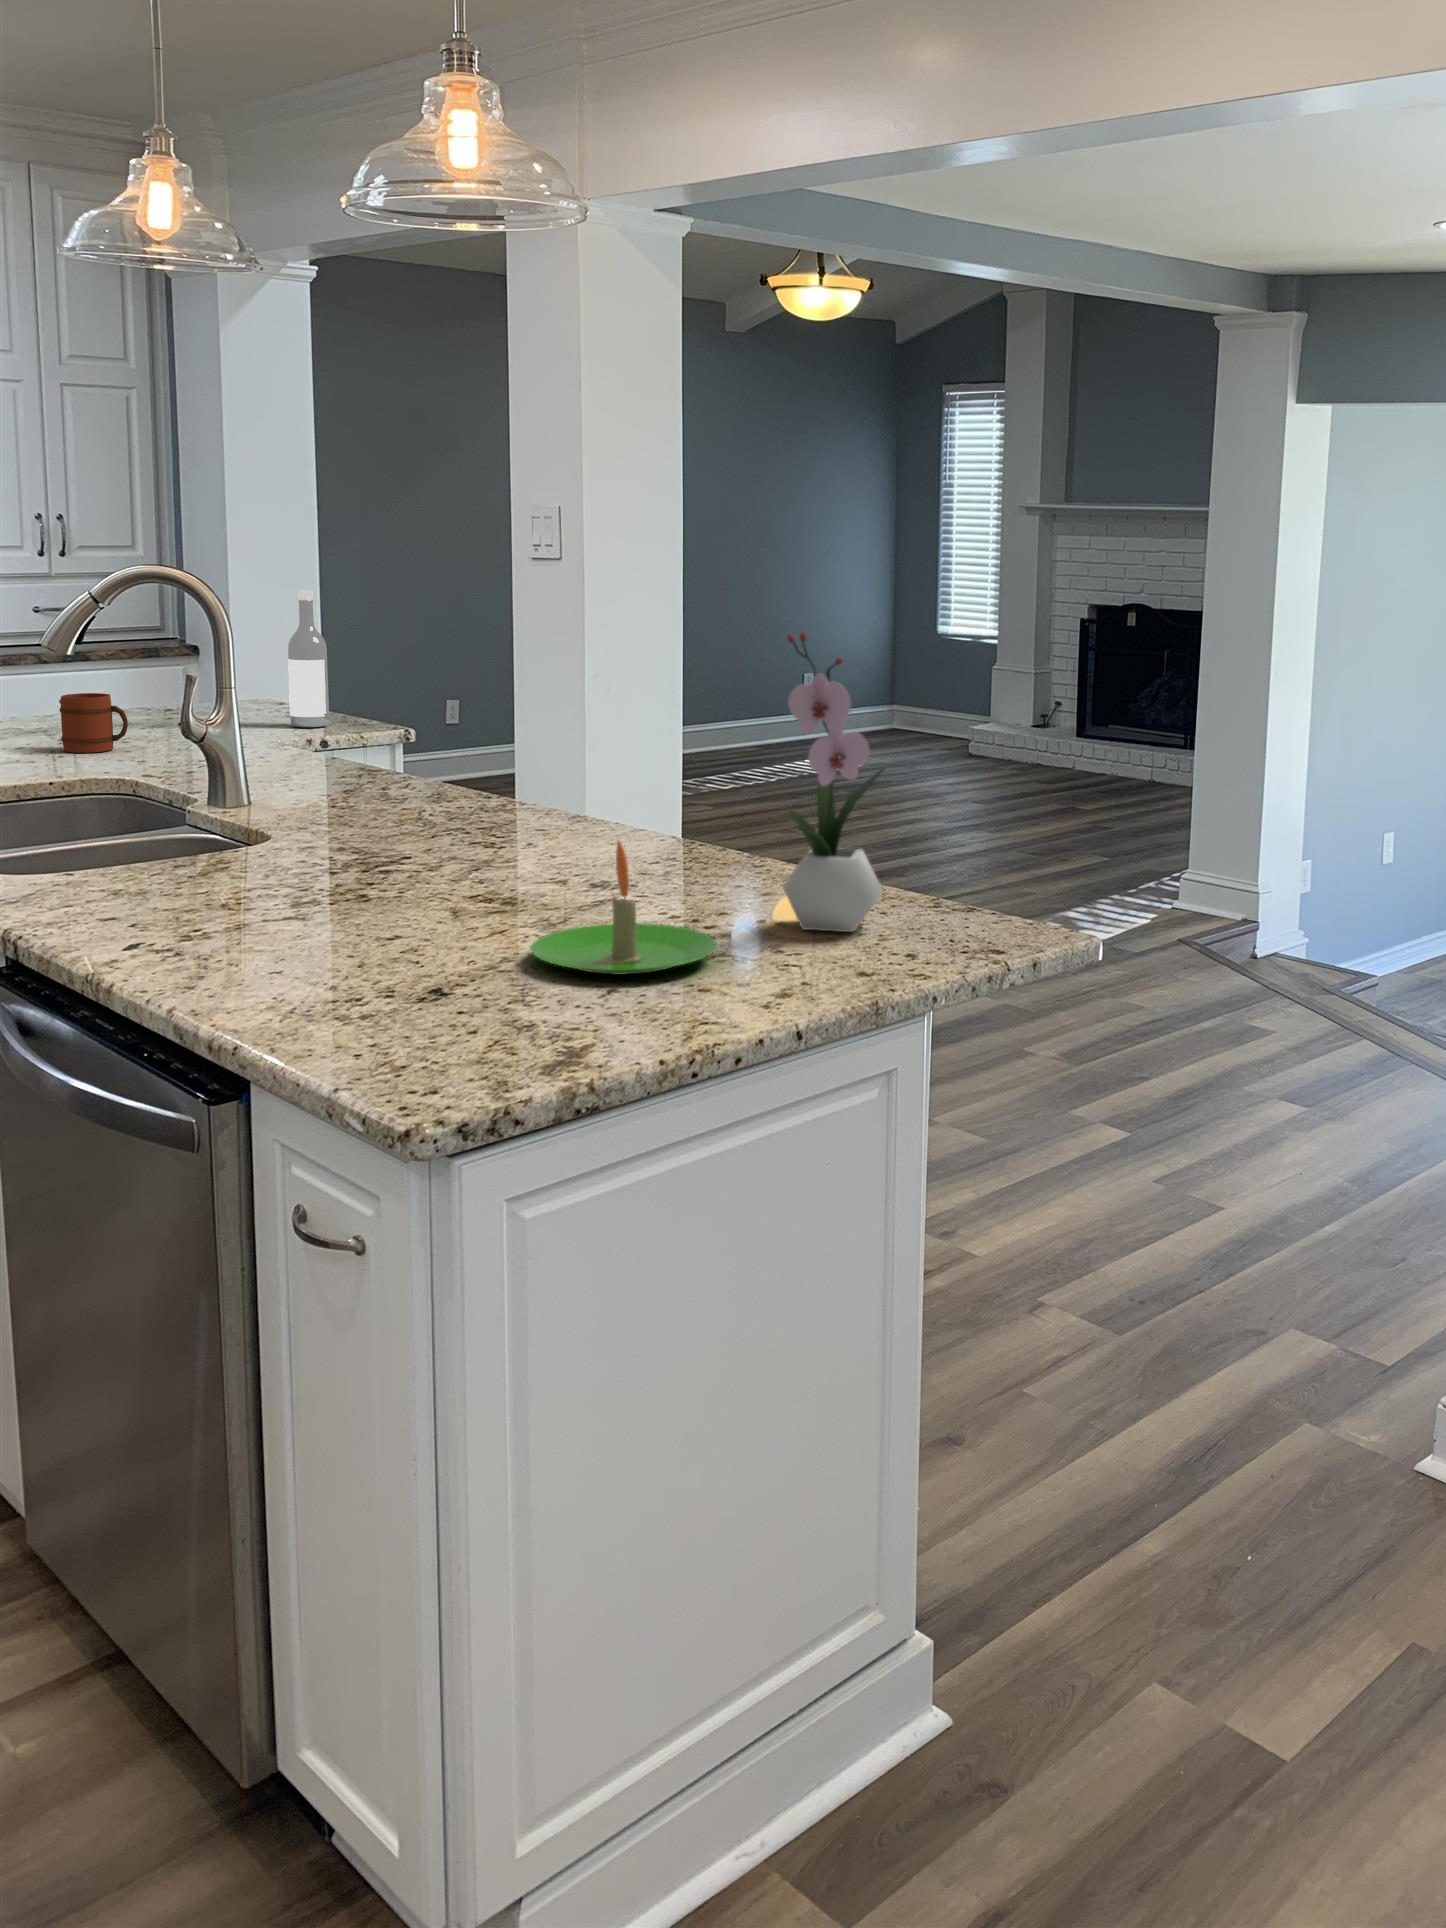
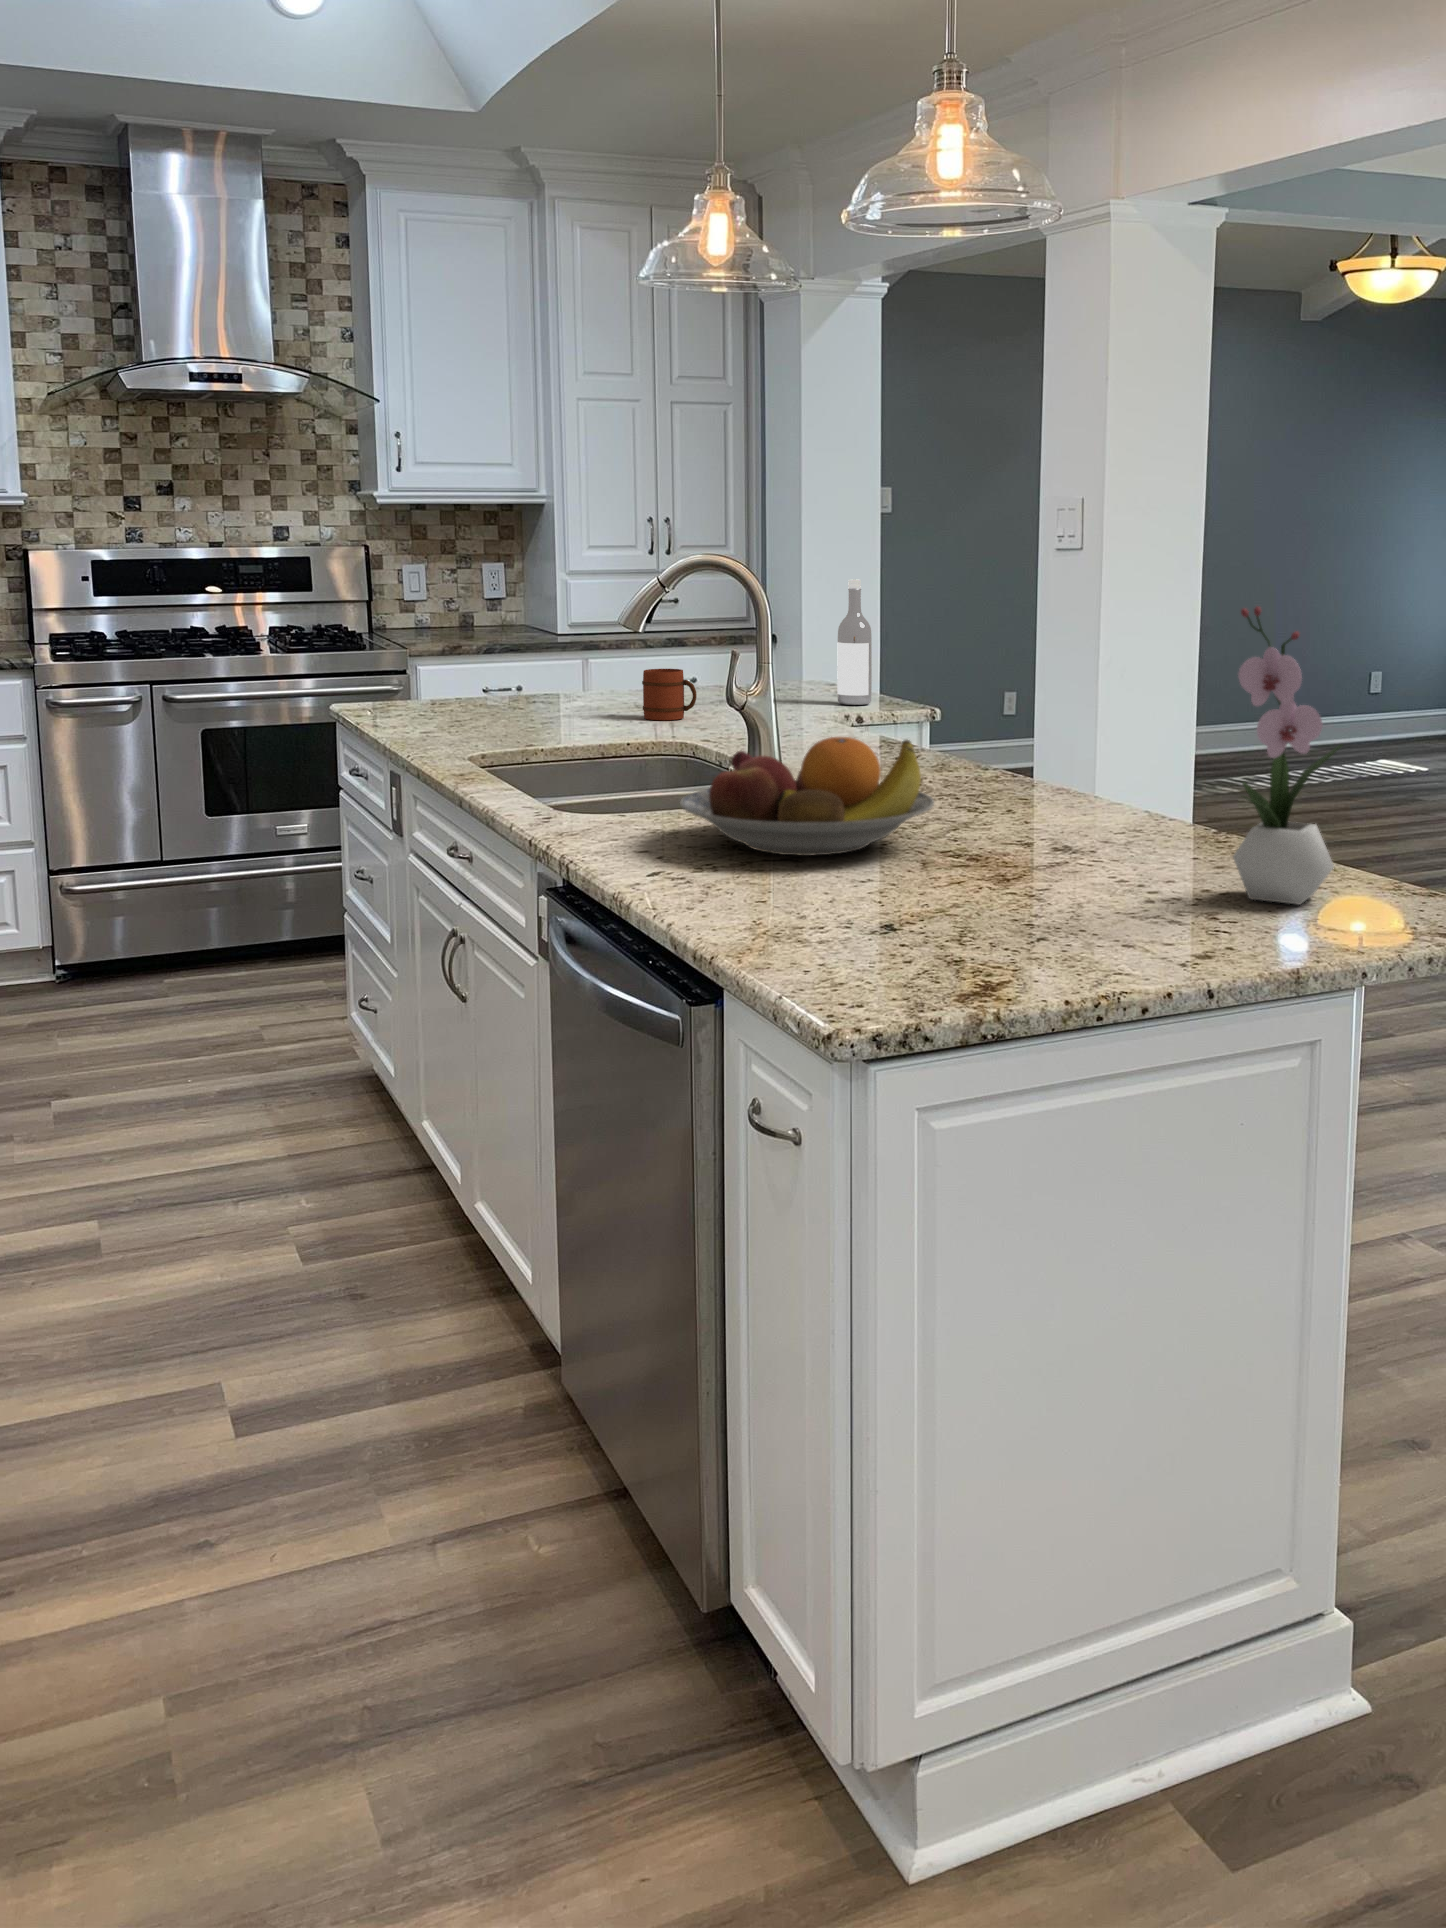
fruit bowl: none [157,775,455,911] -> present [680,737,934,856]
candle: present [531,841,717,974] -> none [979,799,1155,925]

